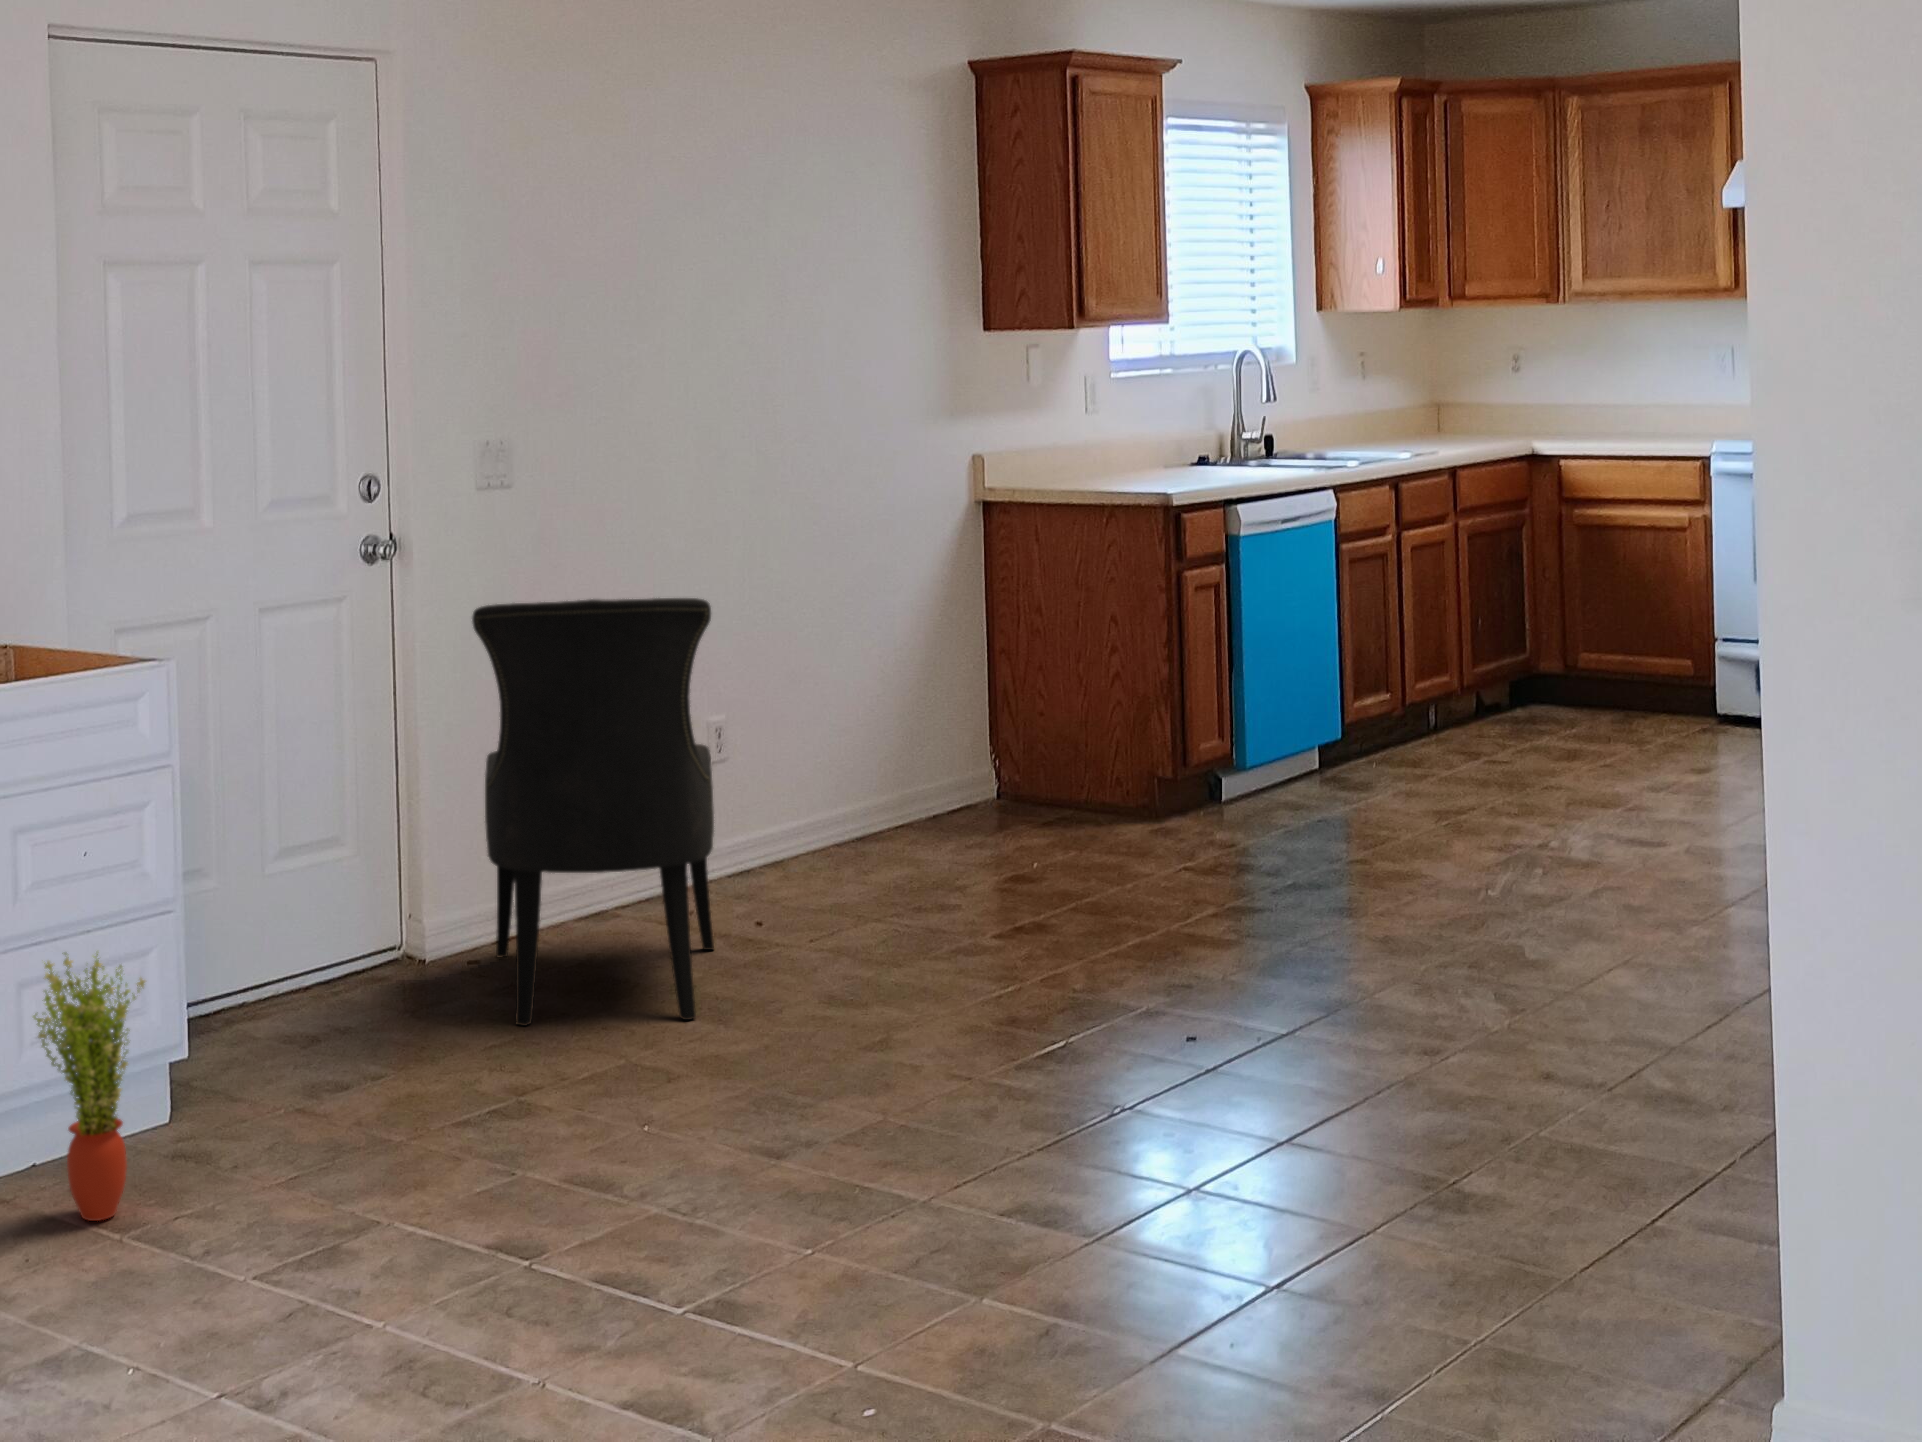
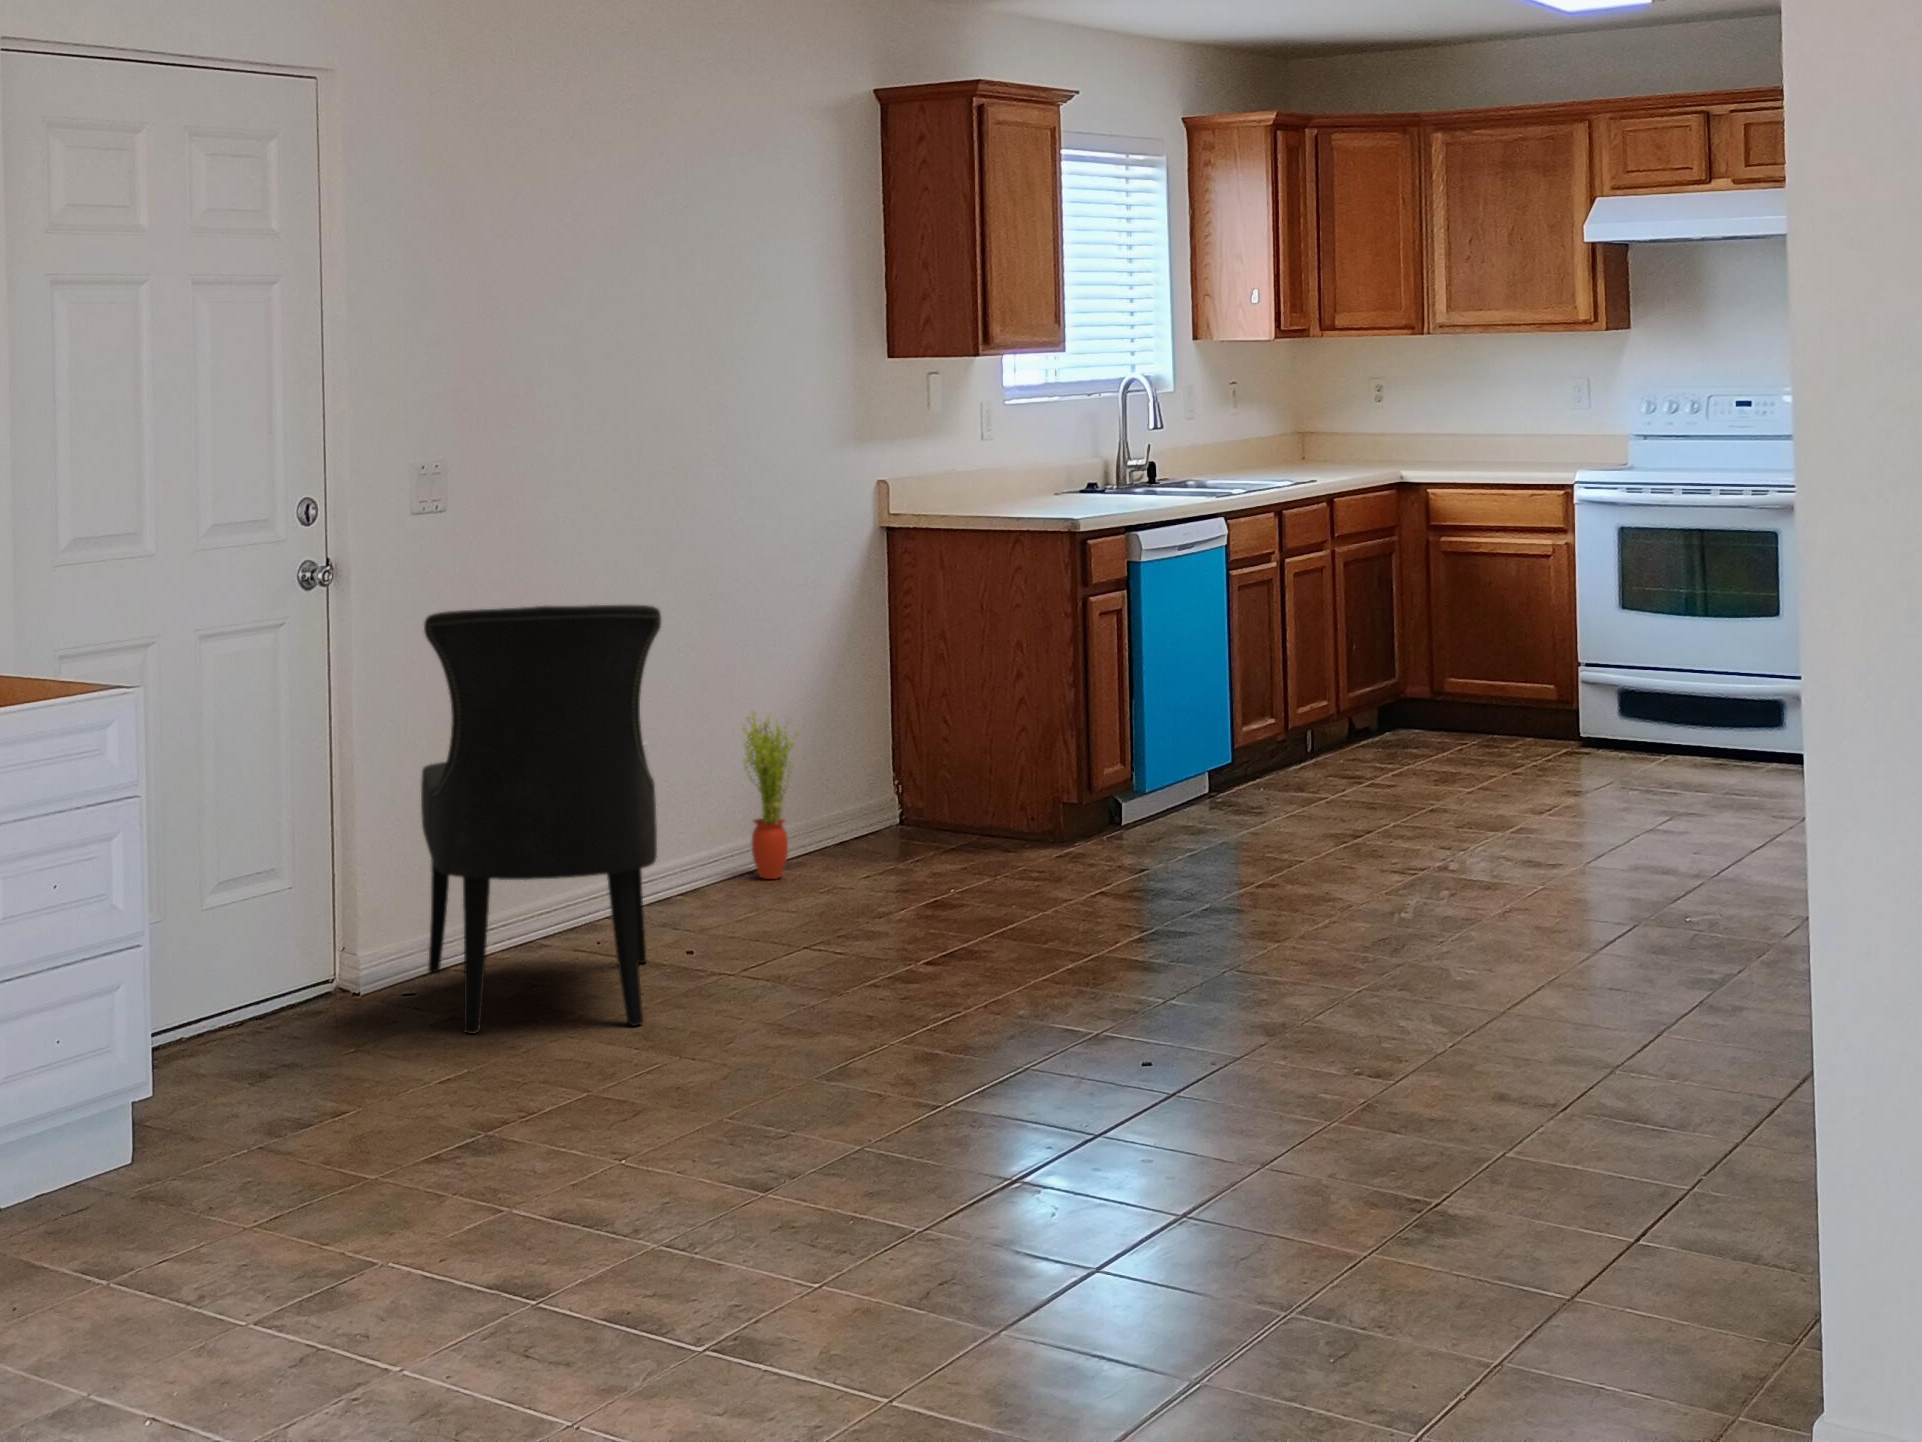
potted plant: present [33,953,145,1221] -> present [741,715,799,879]

